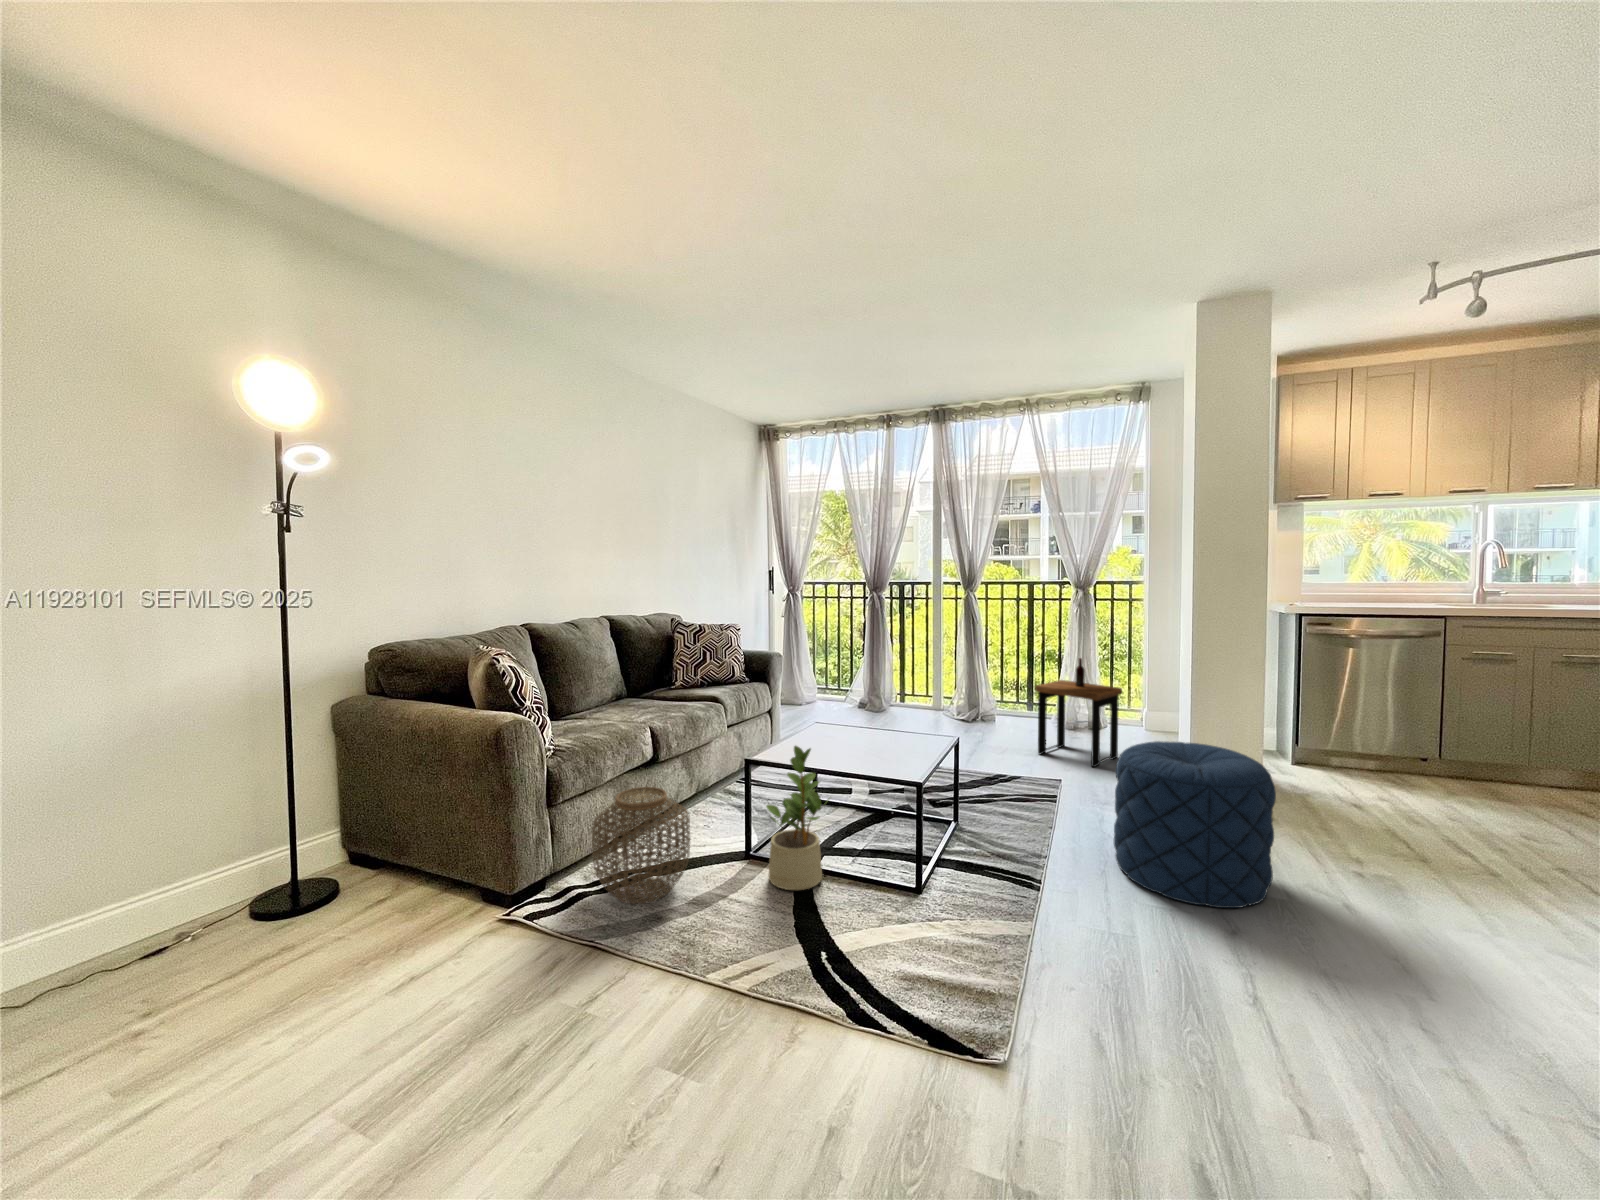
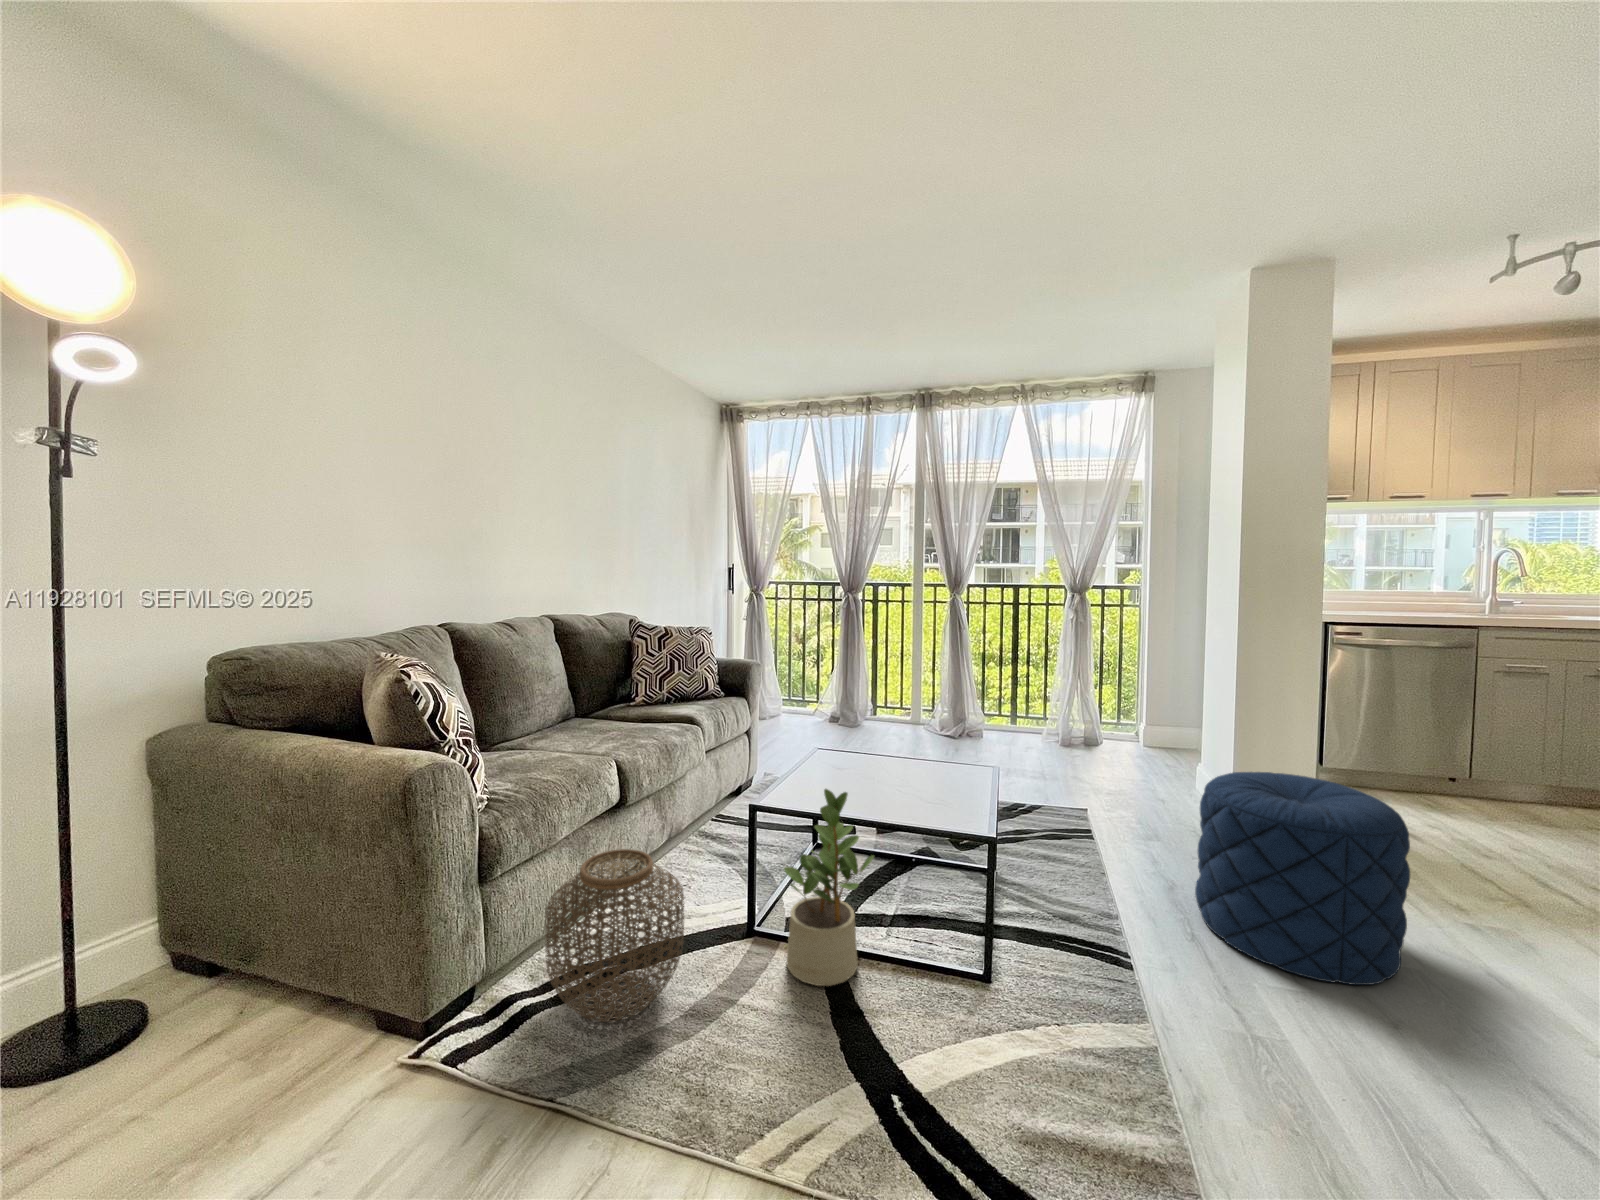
side table: present [1035,658,1122,767] -> none [1043,669,1136,791]

